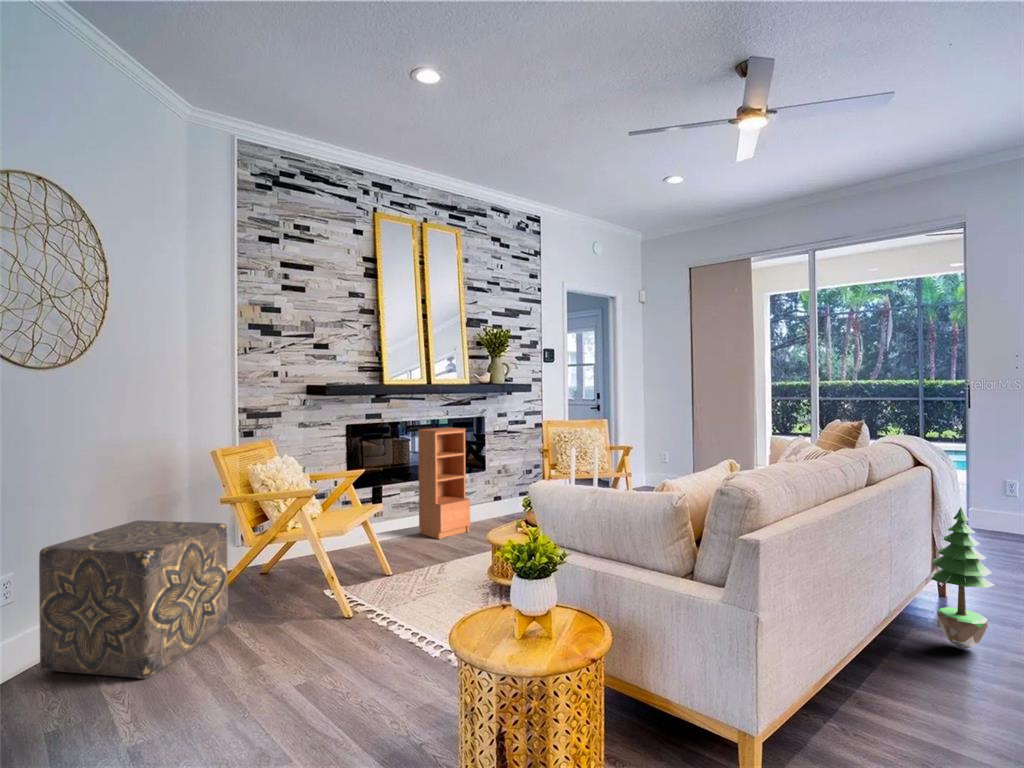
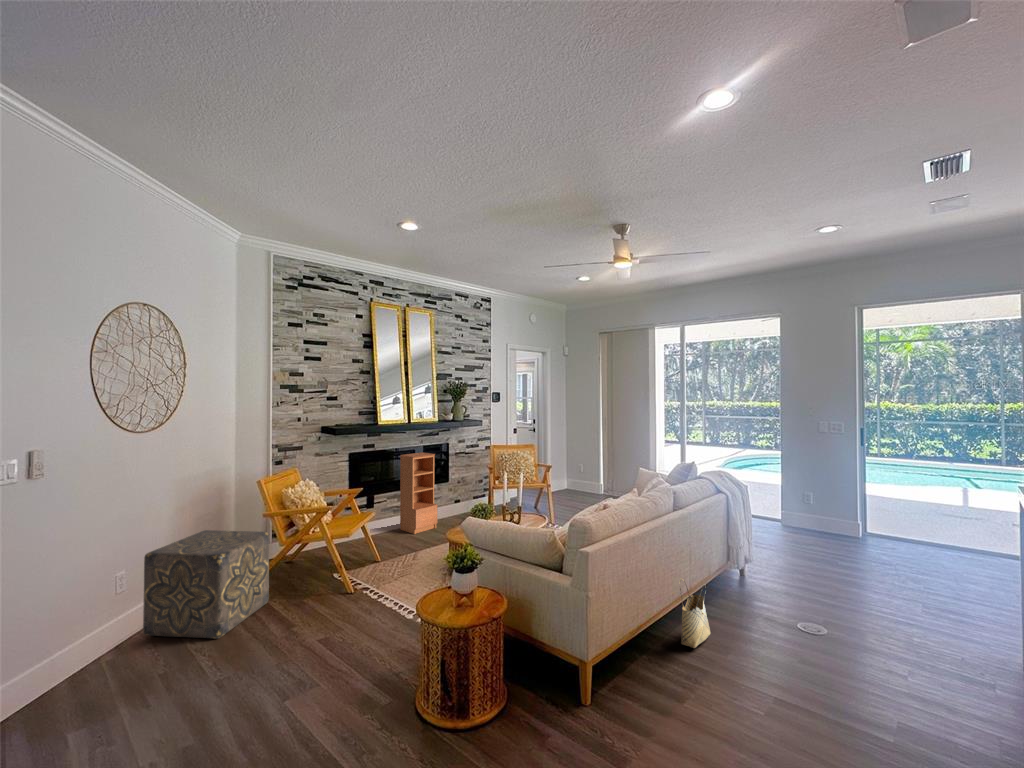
potted tree: present [931,508,994,649] -> none [719,517,754,604]
woven basket: none [883,602,938,721] -> present [679,578,710,648]

